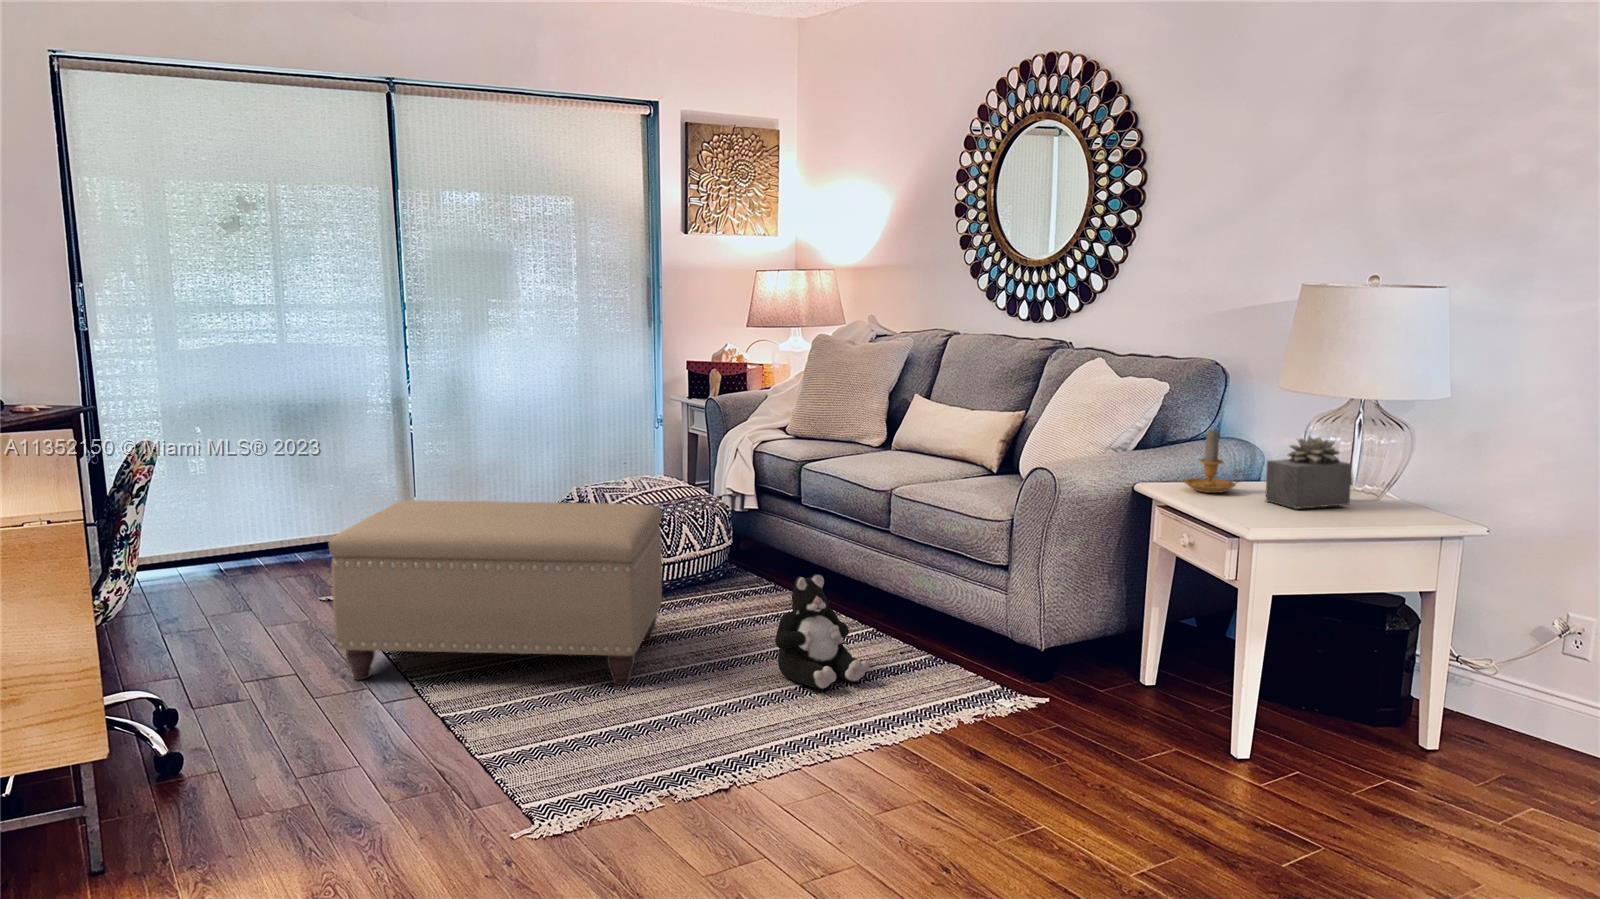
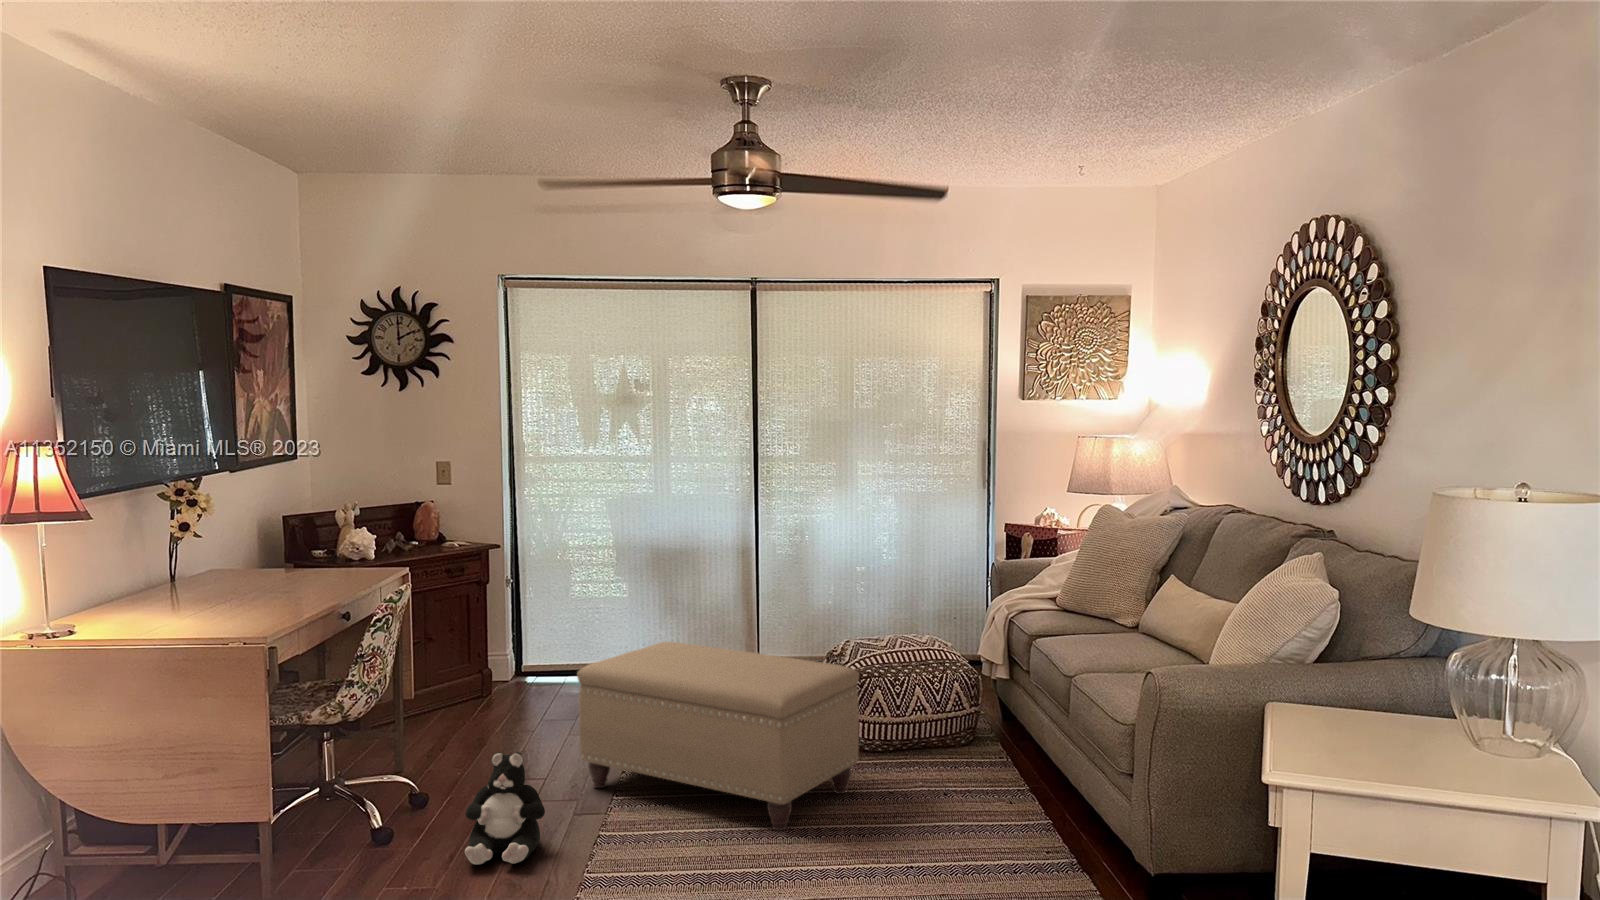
candle: present [1184,430,1238,493] -> none [1315,648,1392,724]
succulent plant: present [1266,436,1351,509] -> none [1386,669,1484,760]
plush toy: present [775,574,870,689] -> present [465,752,545,865]

